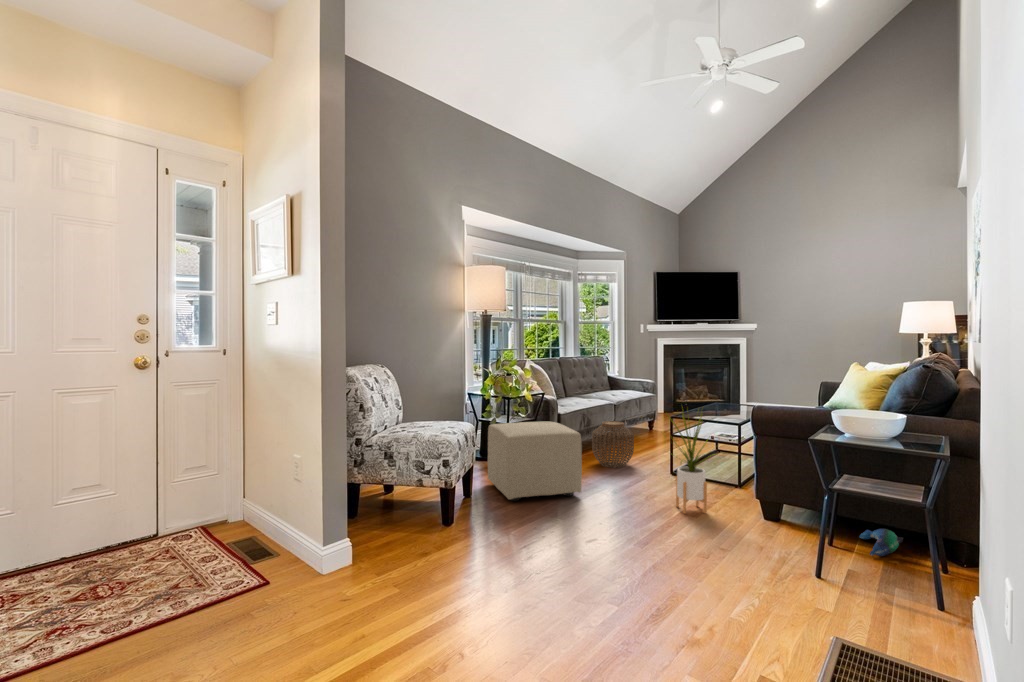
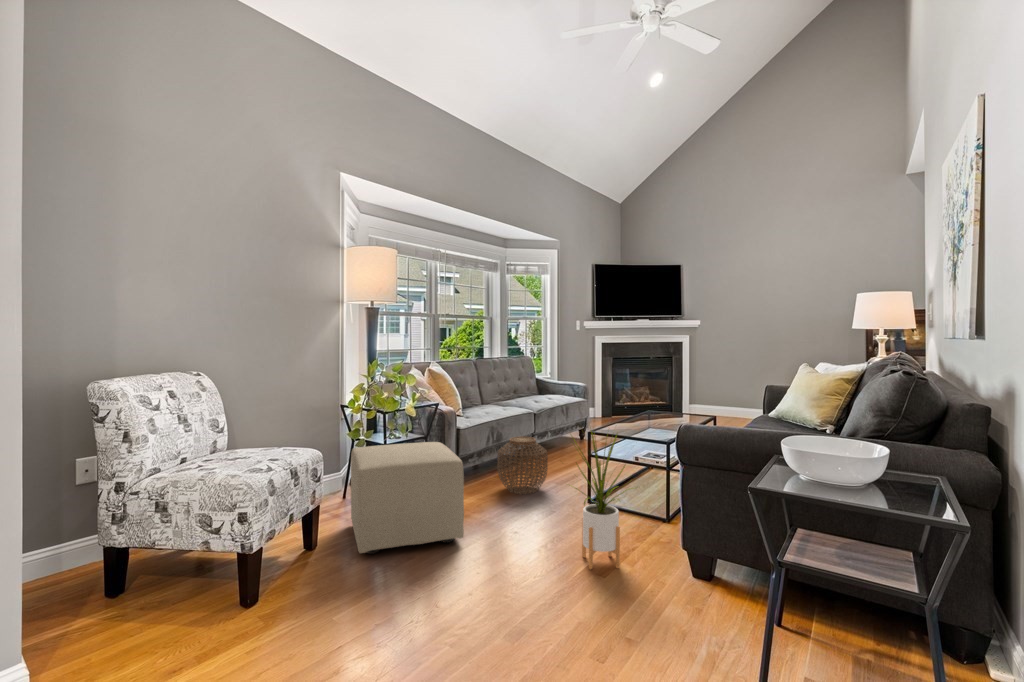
plush toy: present [859,529,903,556] -> none [816,597,876,646]

